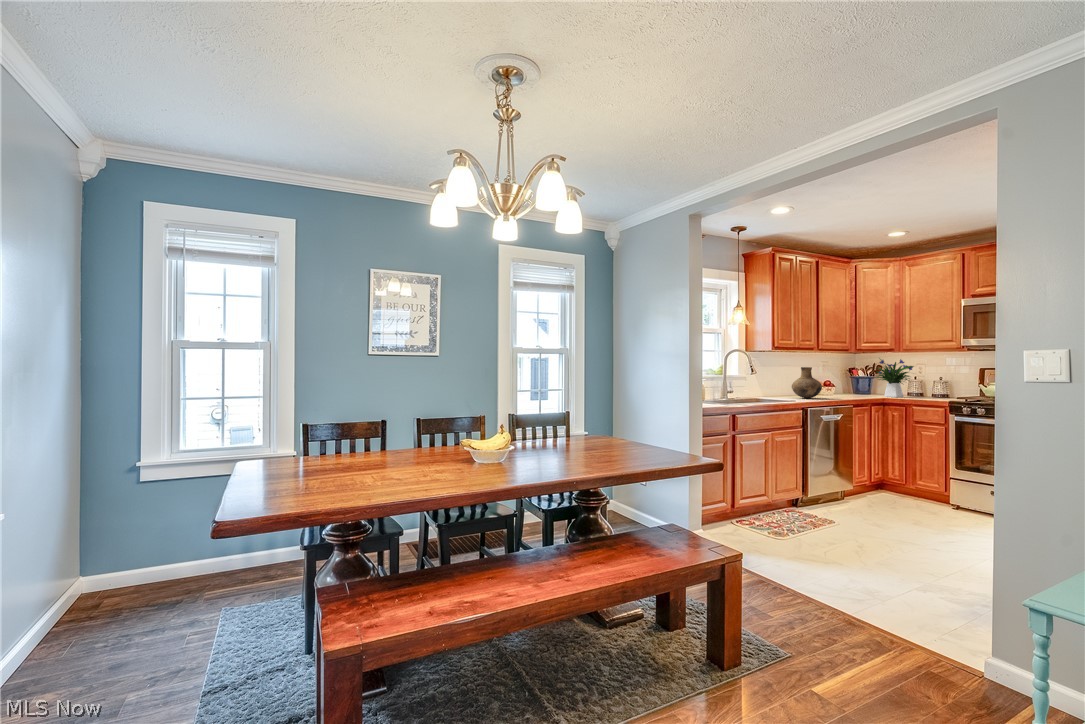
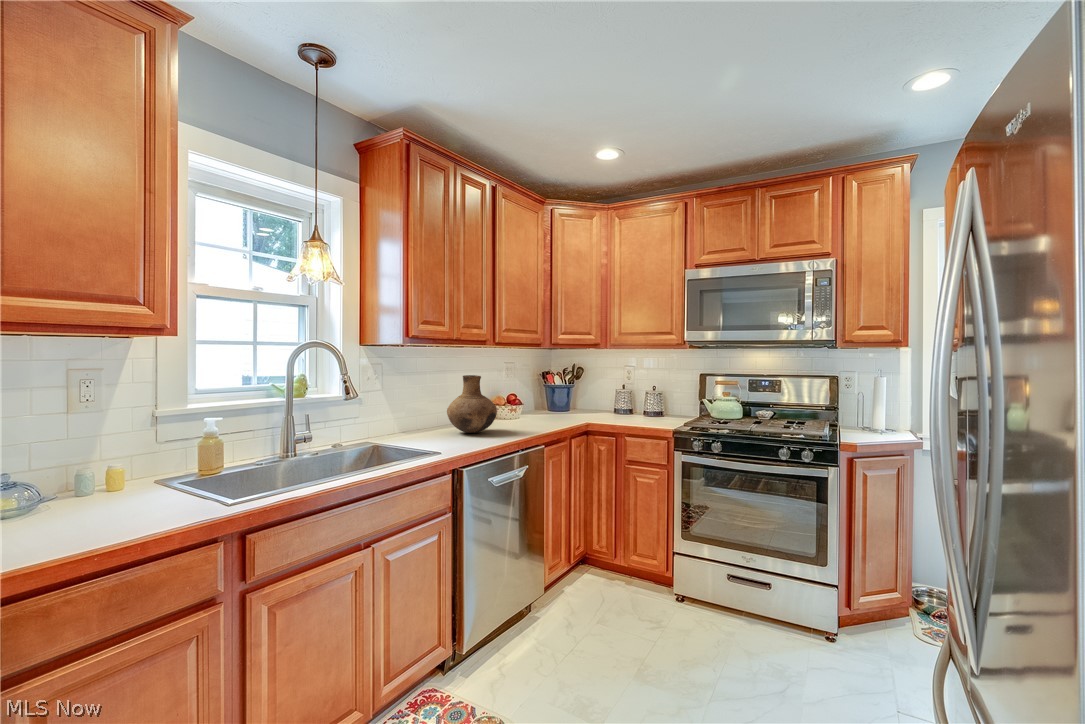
flower arrangement: present [875,359,914,397] -> none [566,356,626,418]

